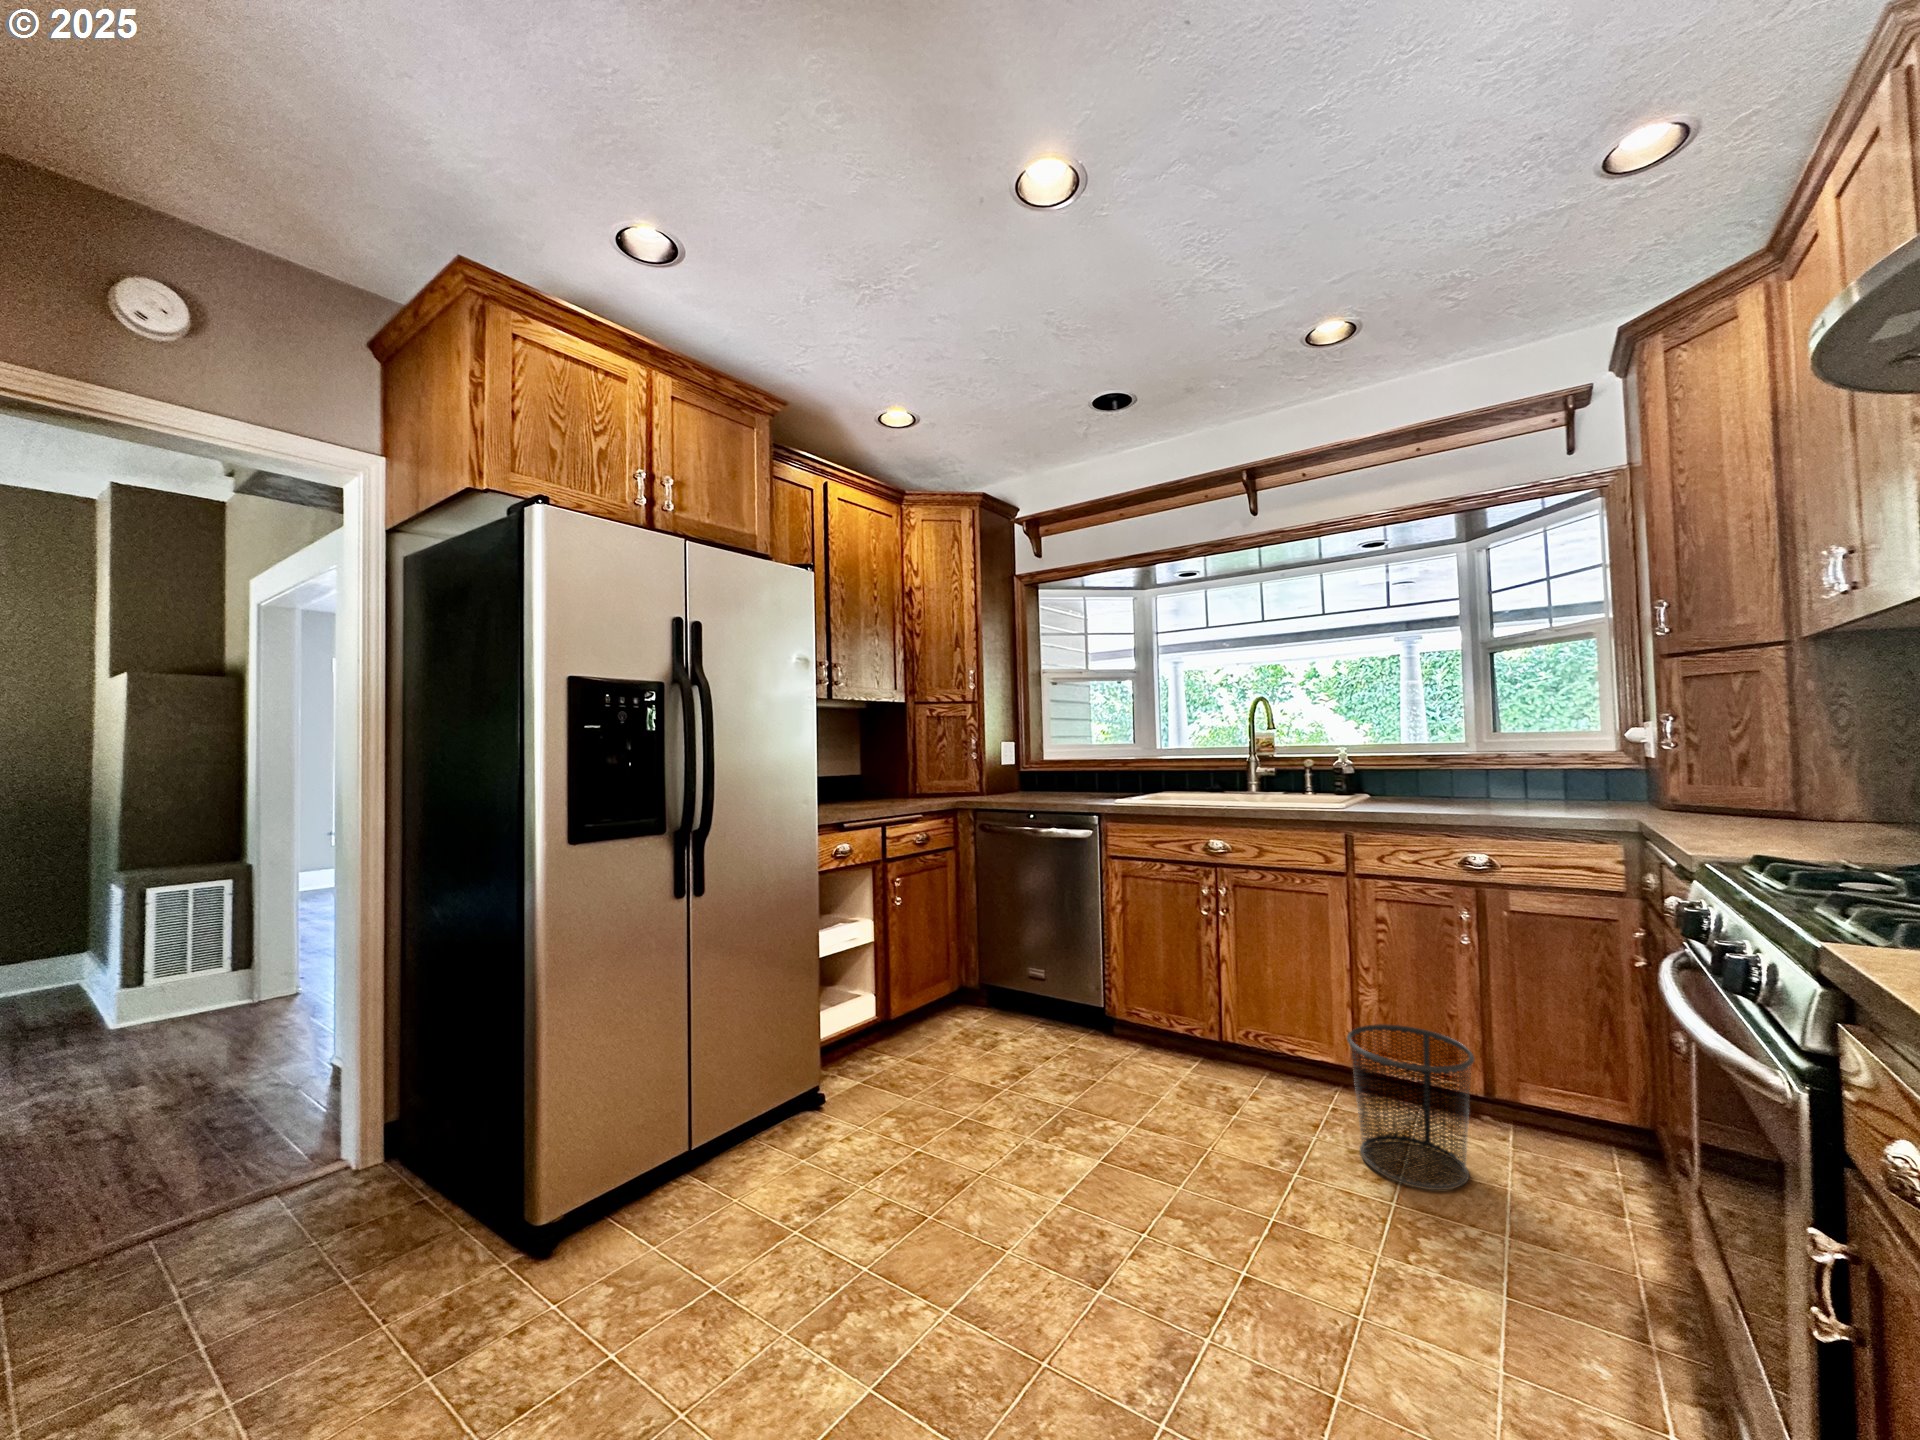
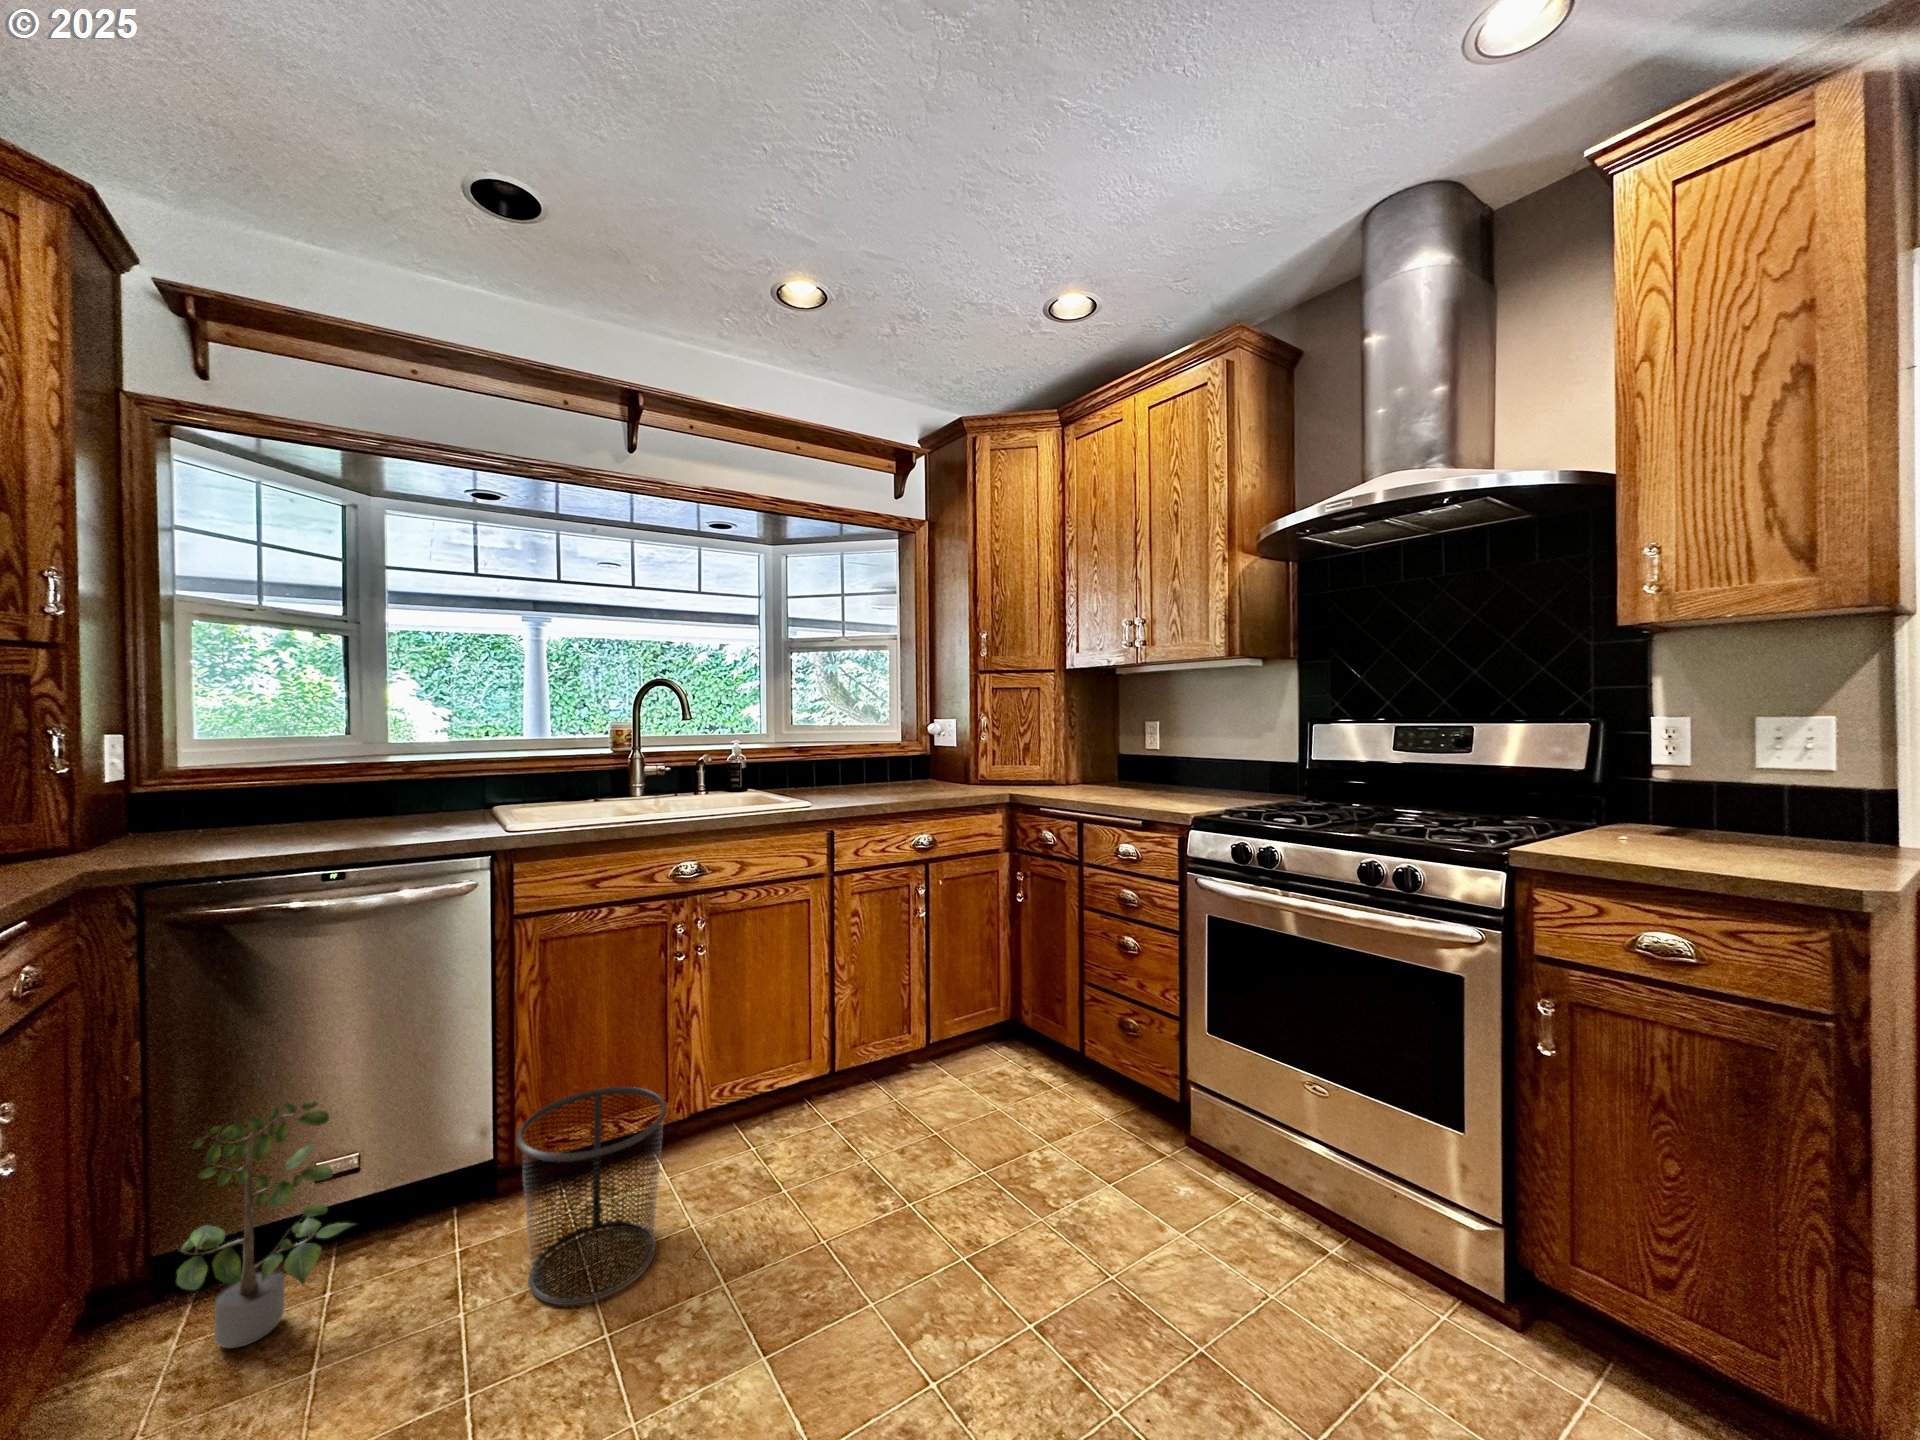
potted plant: none [1182,954,1267,1089] -> present [176,1101,354,1348]

